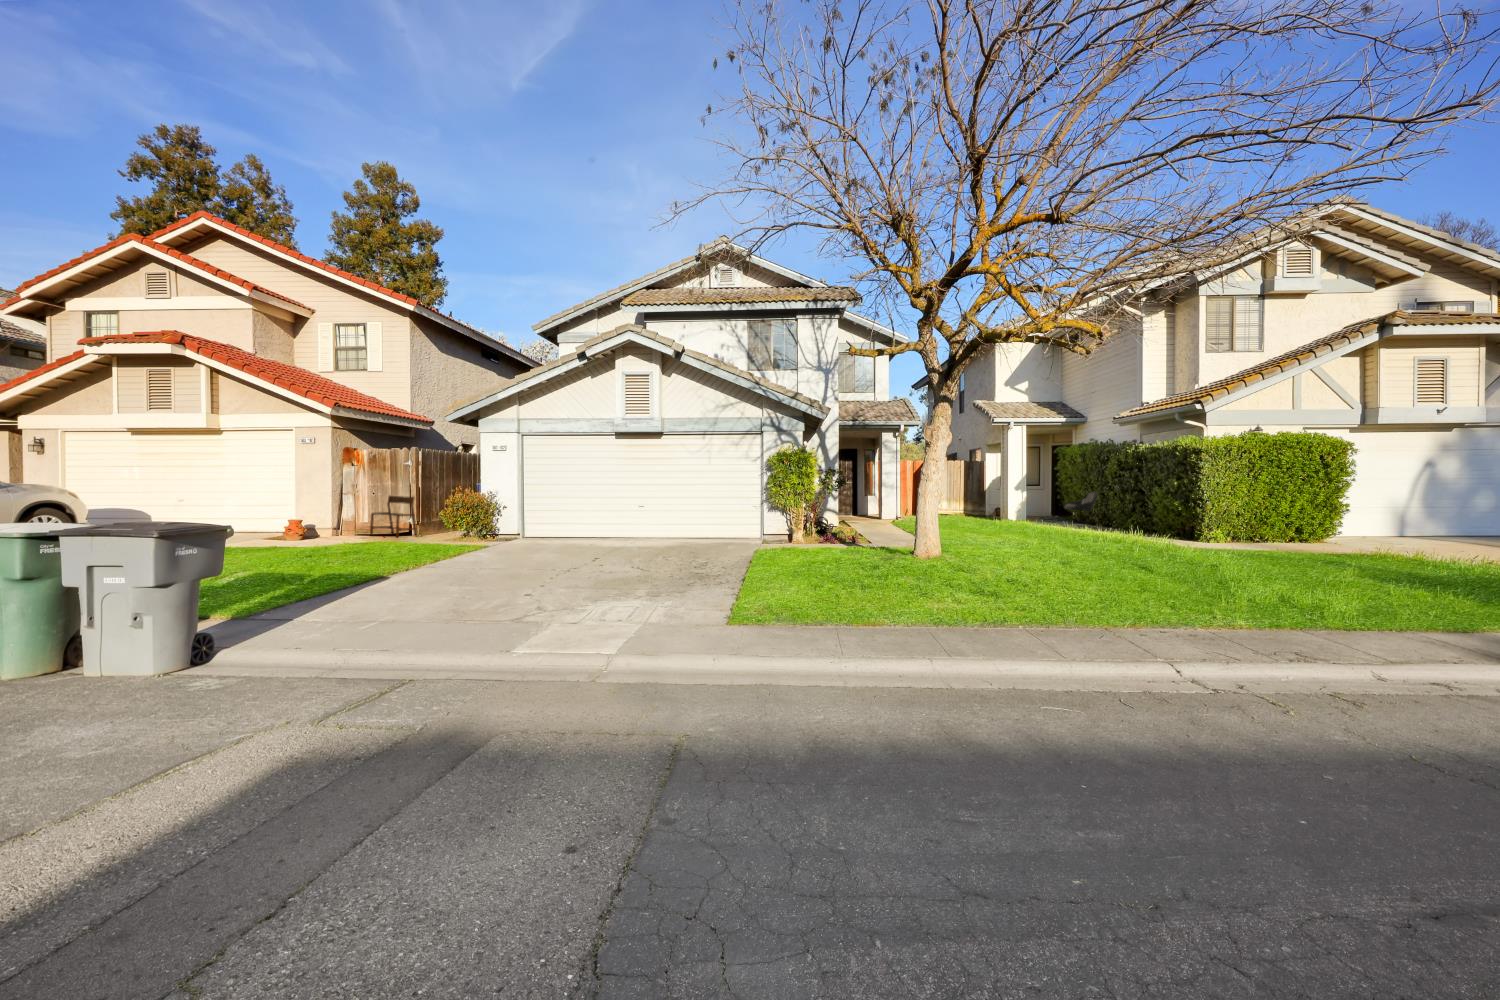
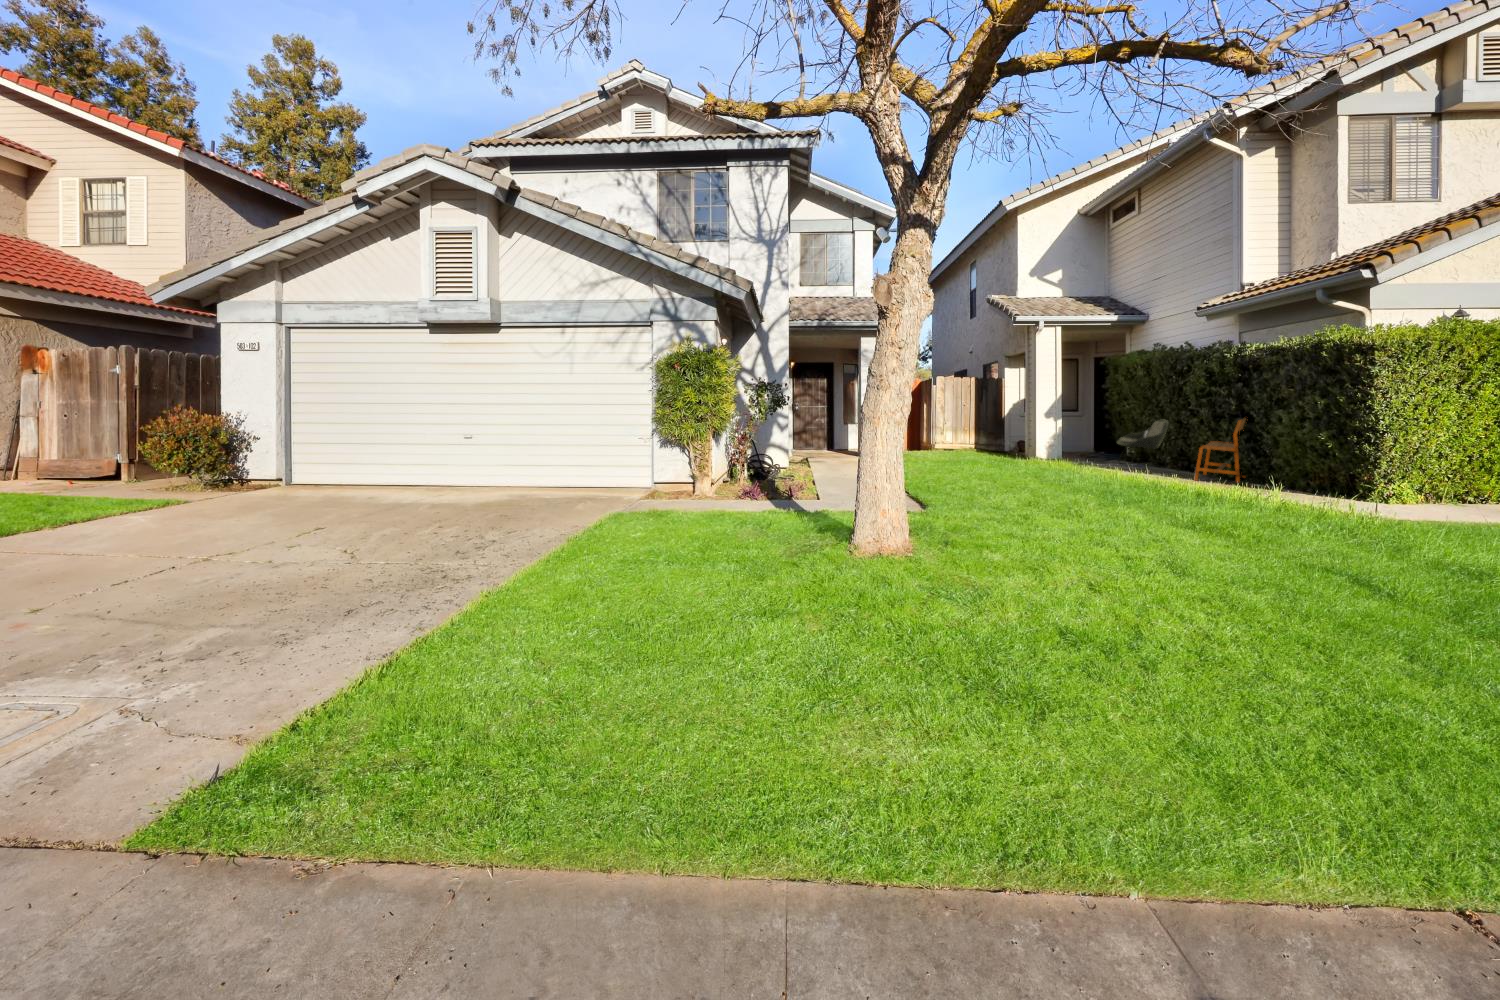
bench: present [370,496,417,537] -> present [1194,418,1246,482]

